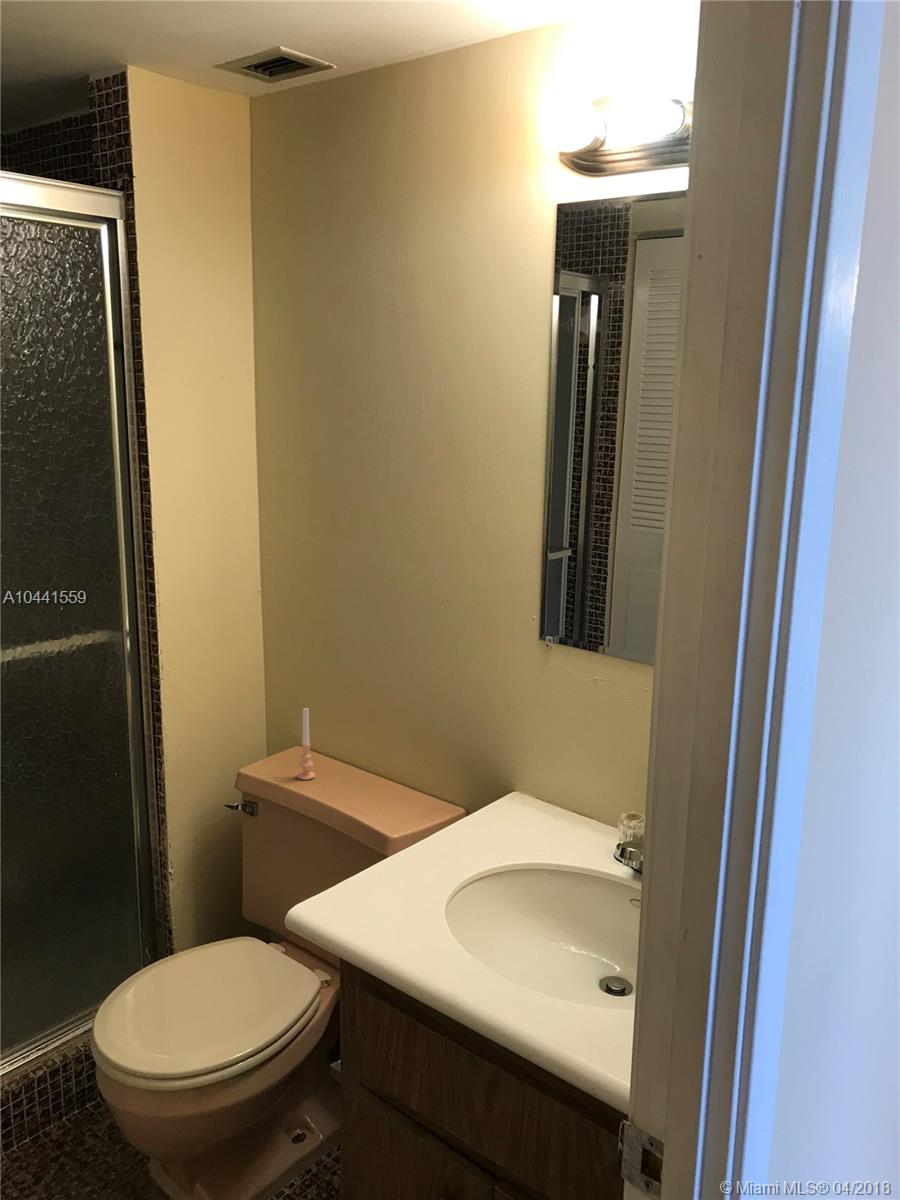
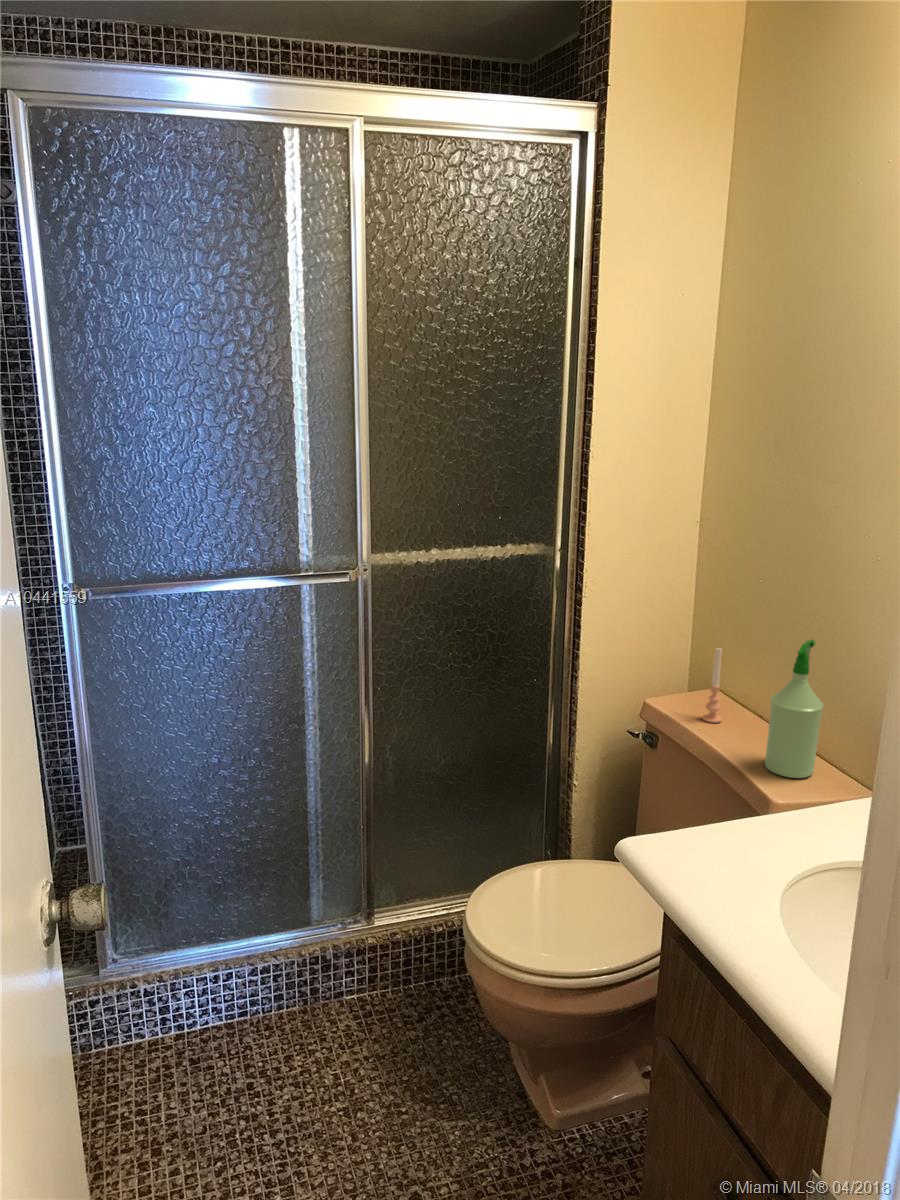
spray bottle: none [367,687,411,814] -> present [765,640,824,778]

